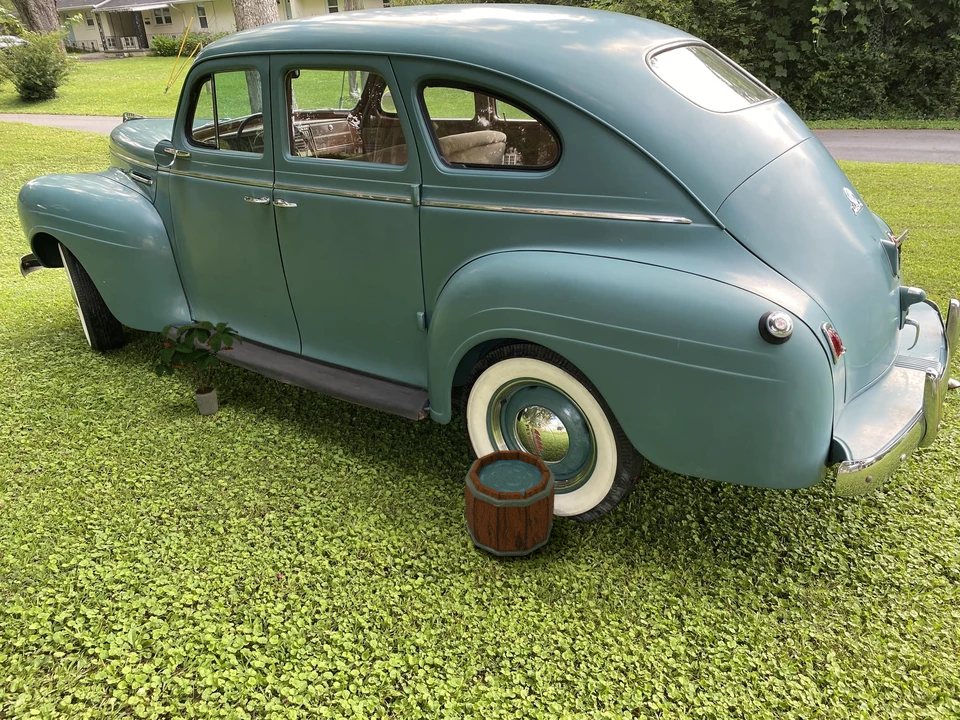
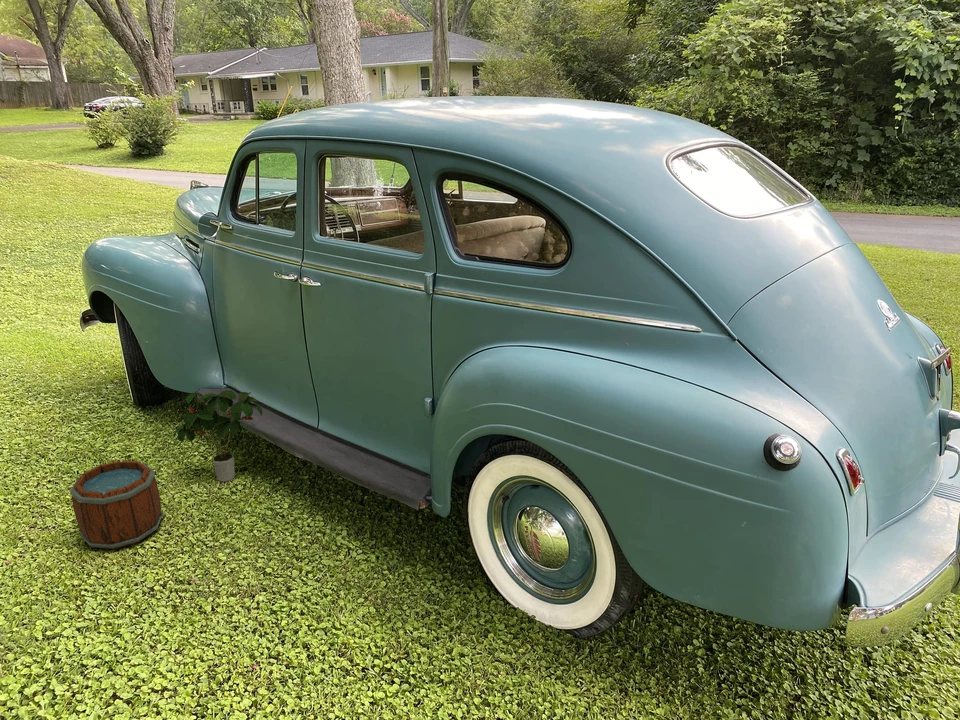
bucket: present [465,450,555,556] -> present [70,461,163,549]

